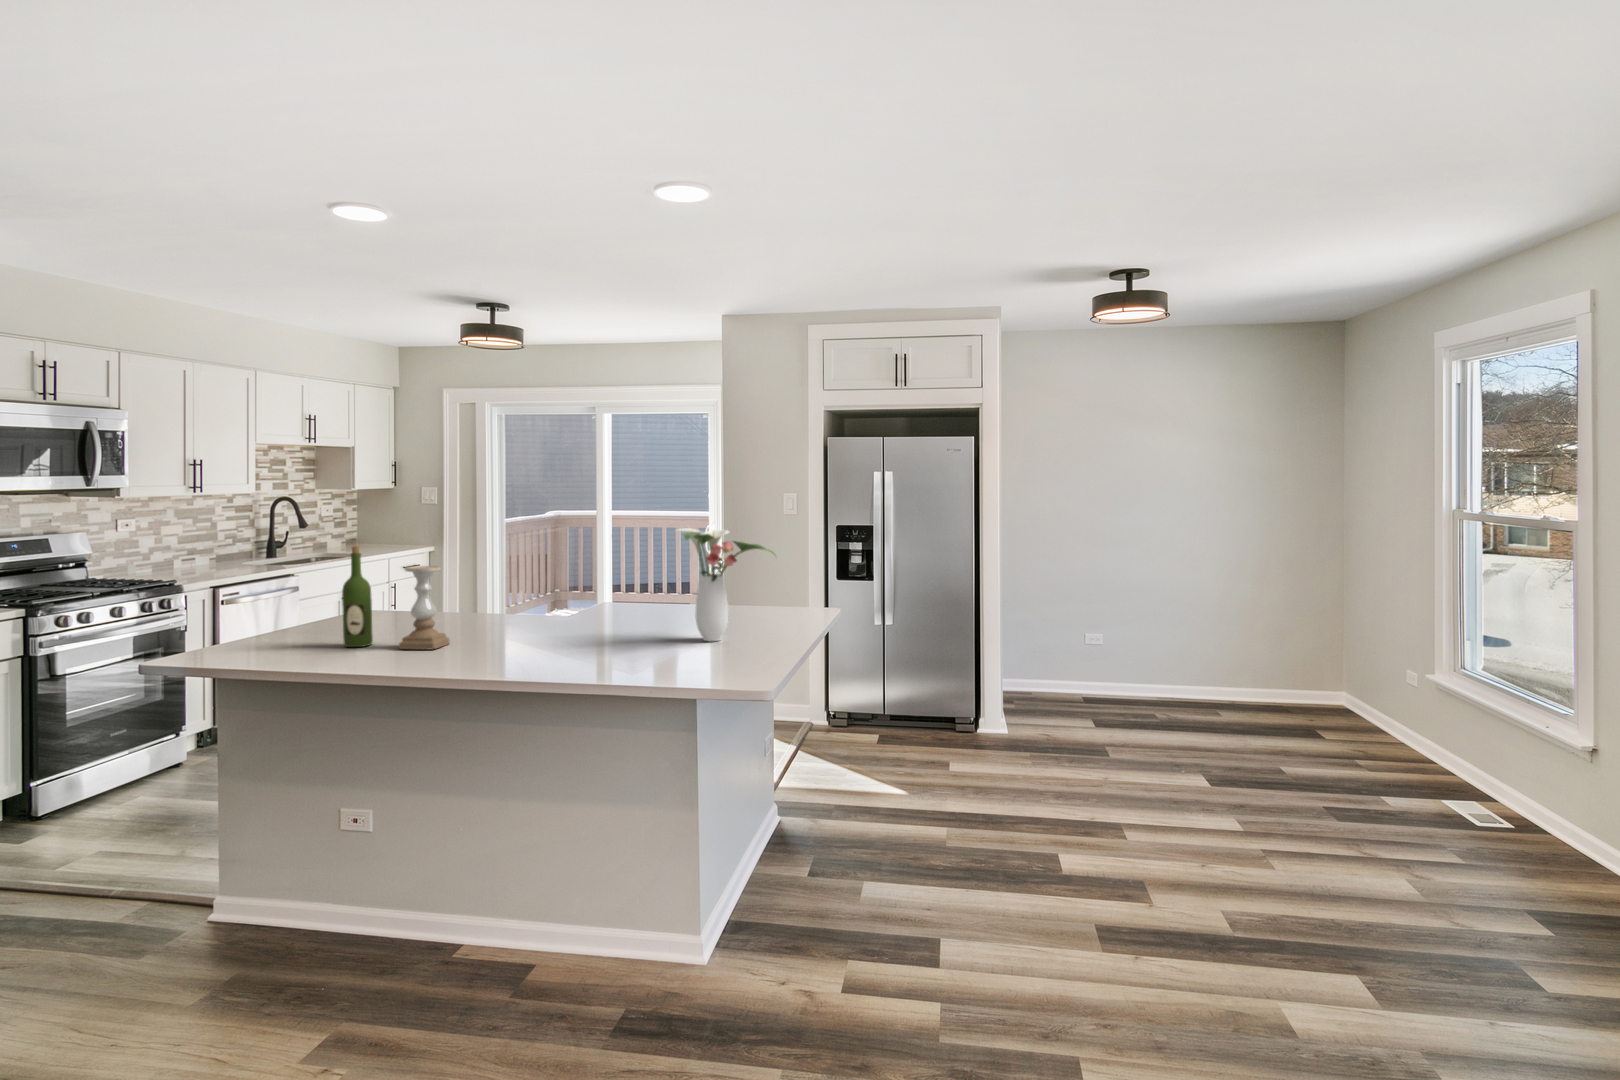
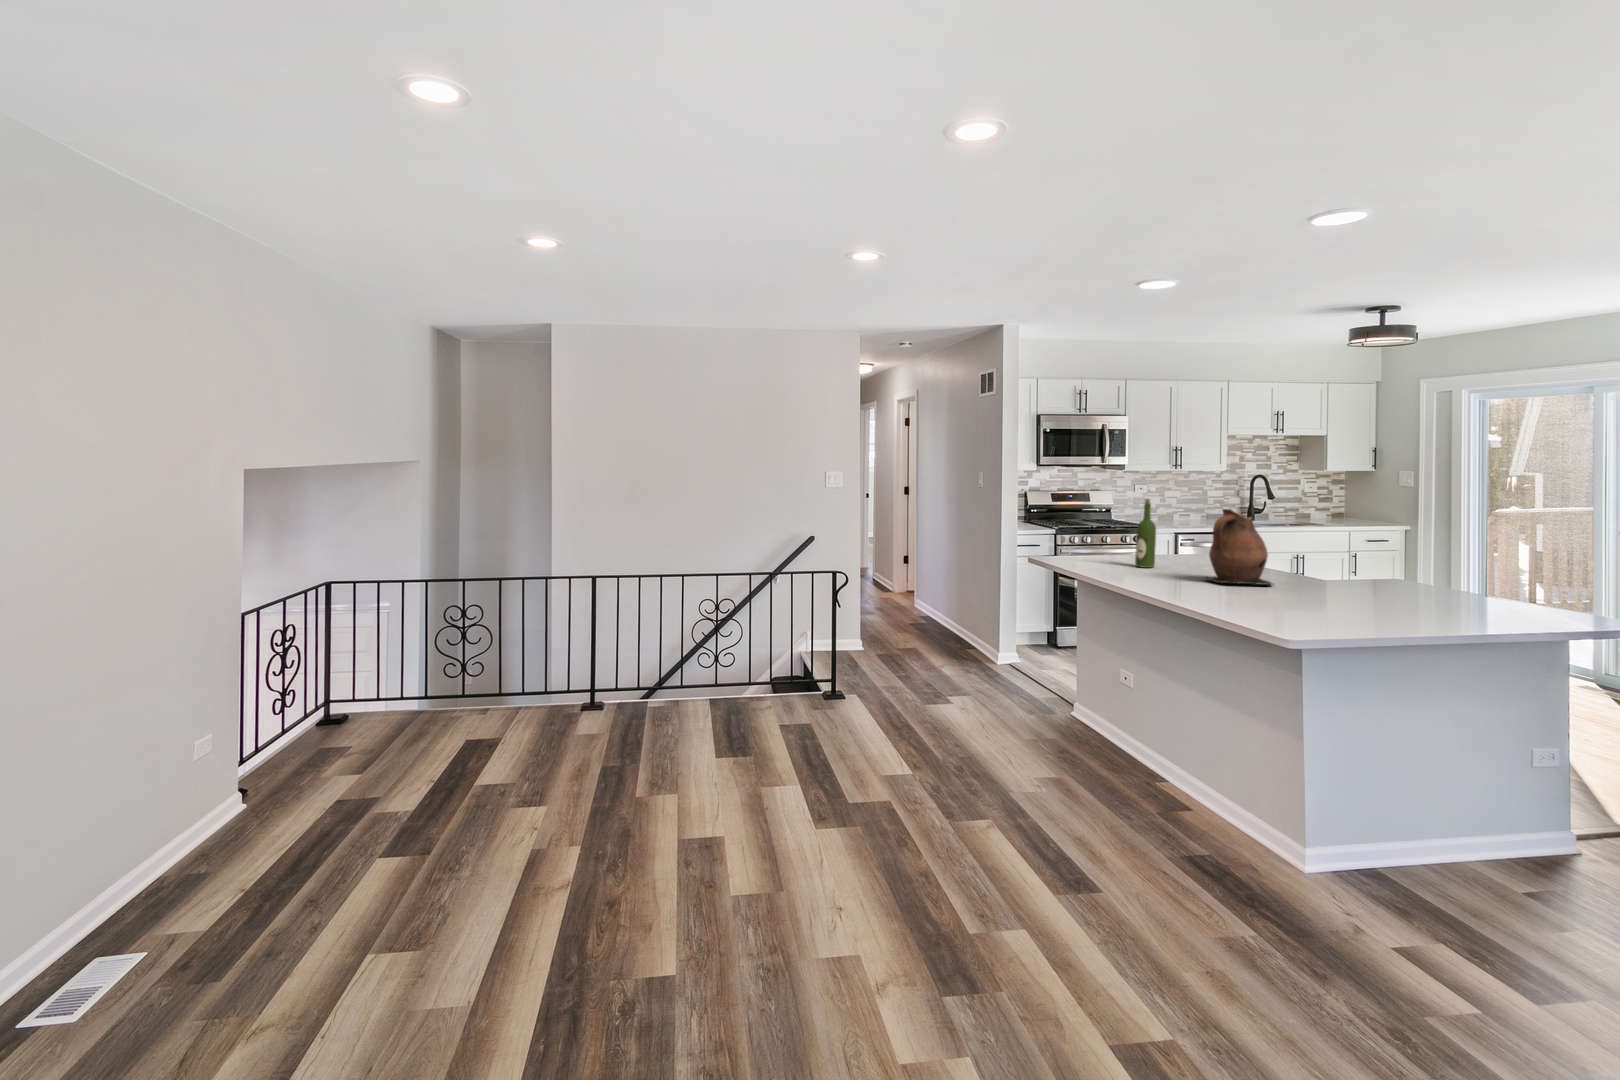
flower arrangement: present [675,528,776,641] -> none [1354,493,1469,601]
ceramic pitcher: none [482,555,576,653] -> present [1206,509,1273,585]
candle holder: present [399,566,449,650] -> none [1159,515,1198,574]

